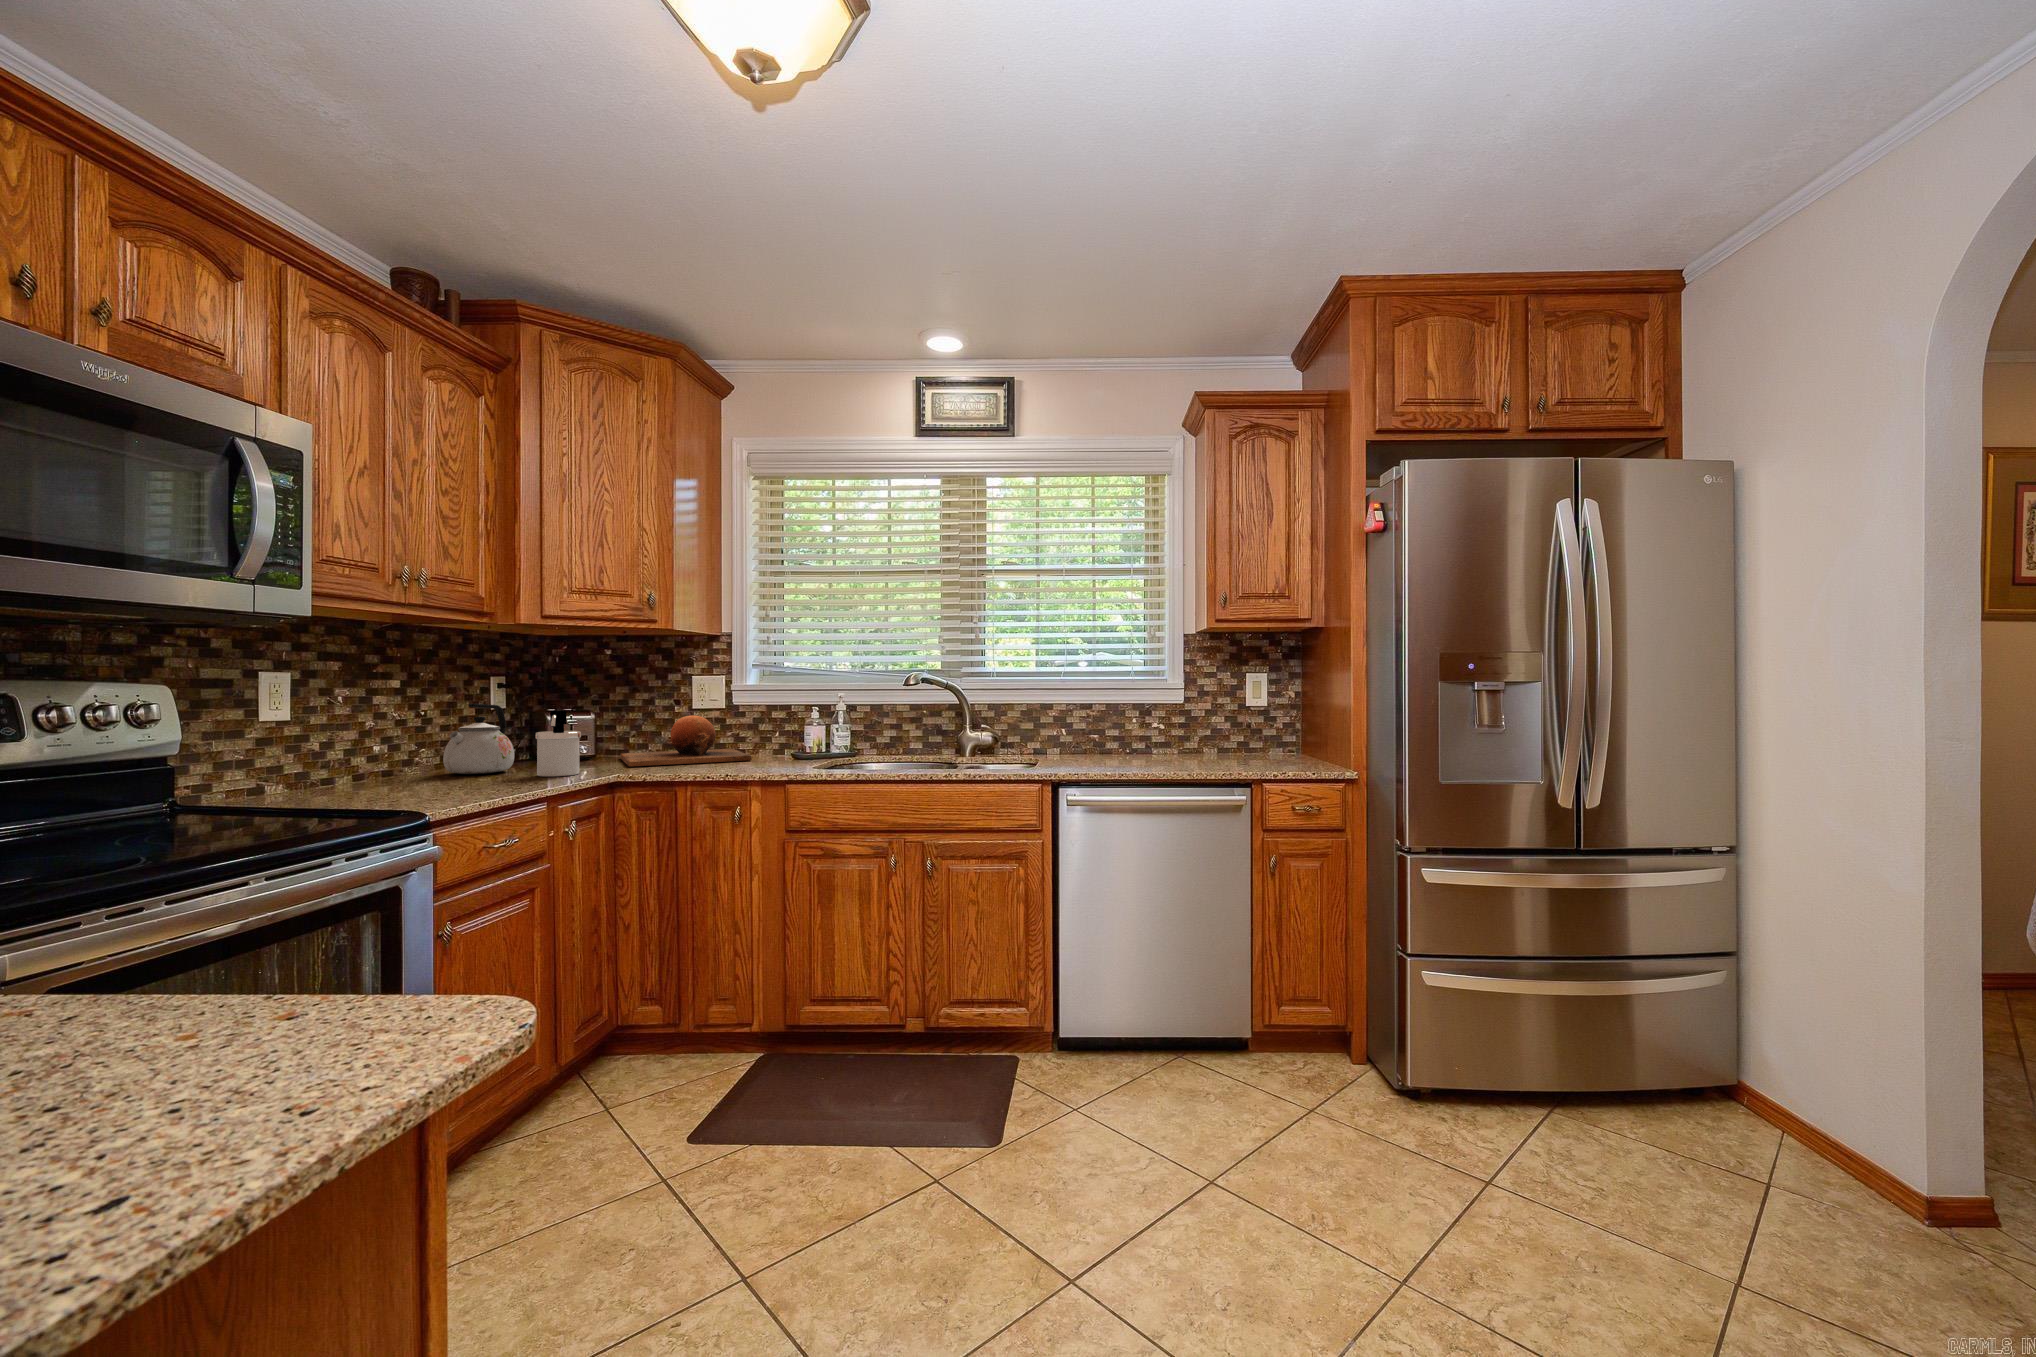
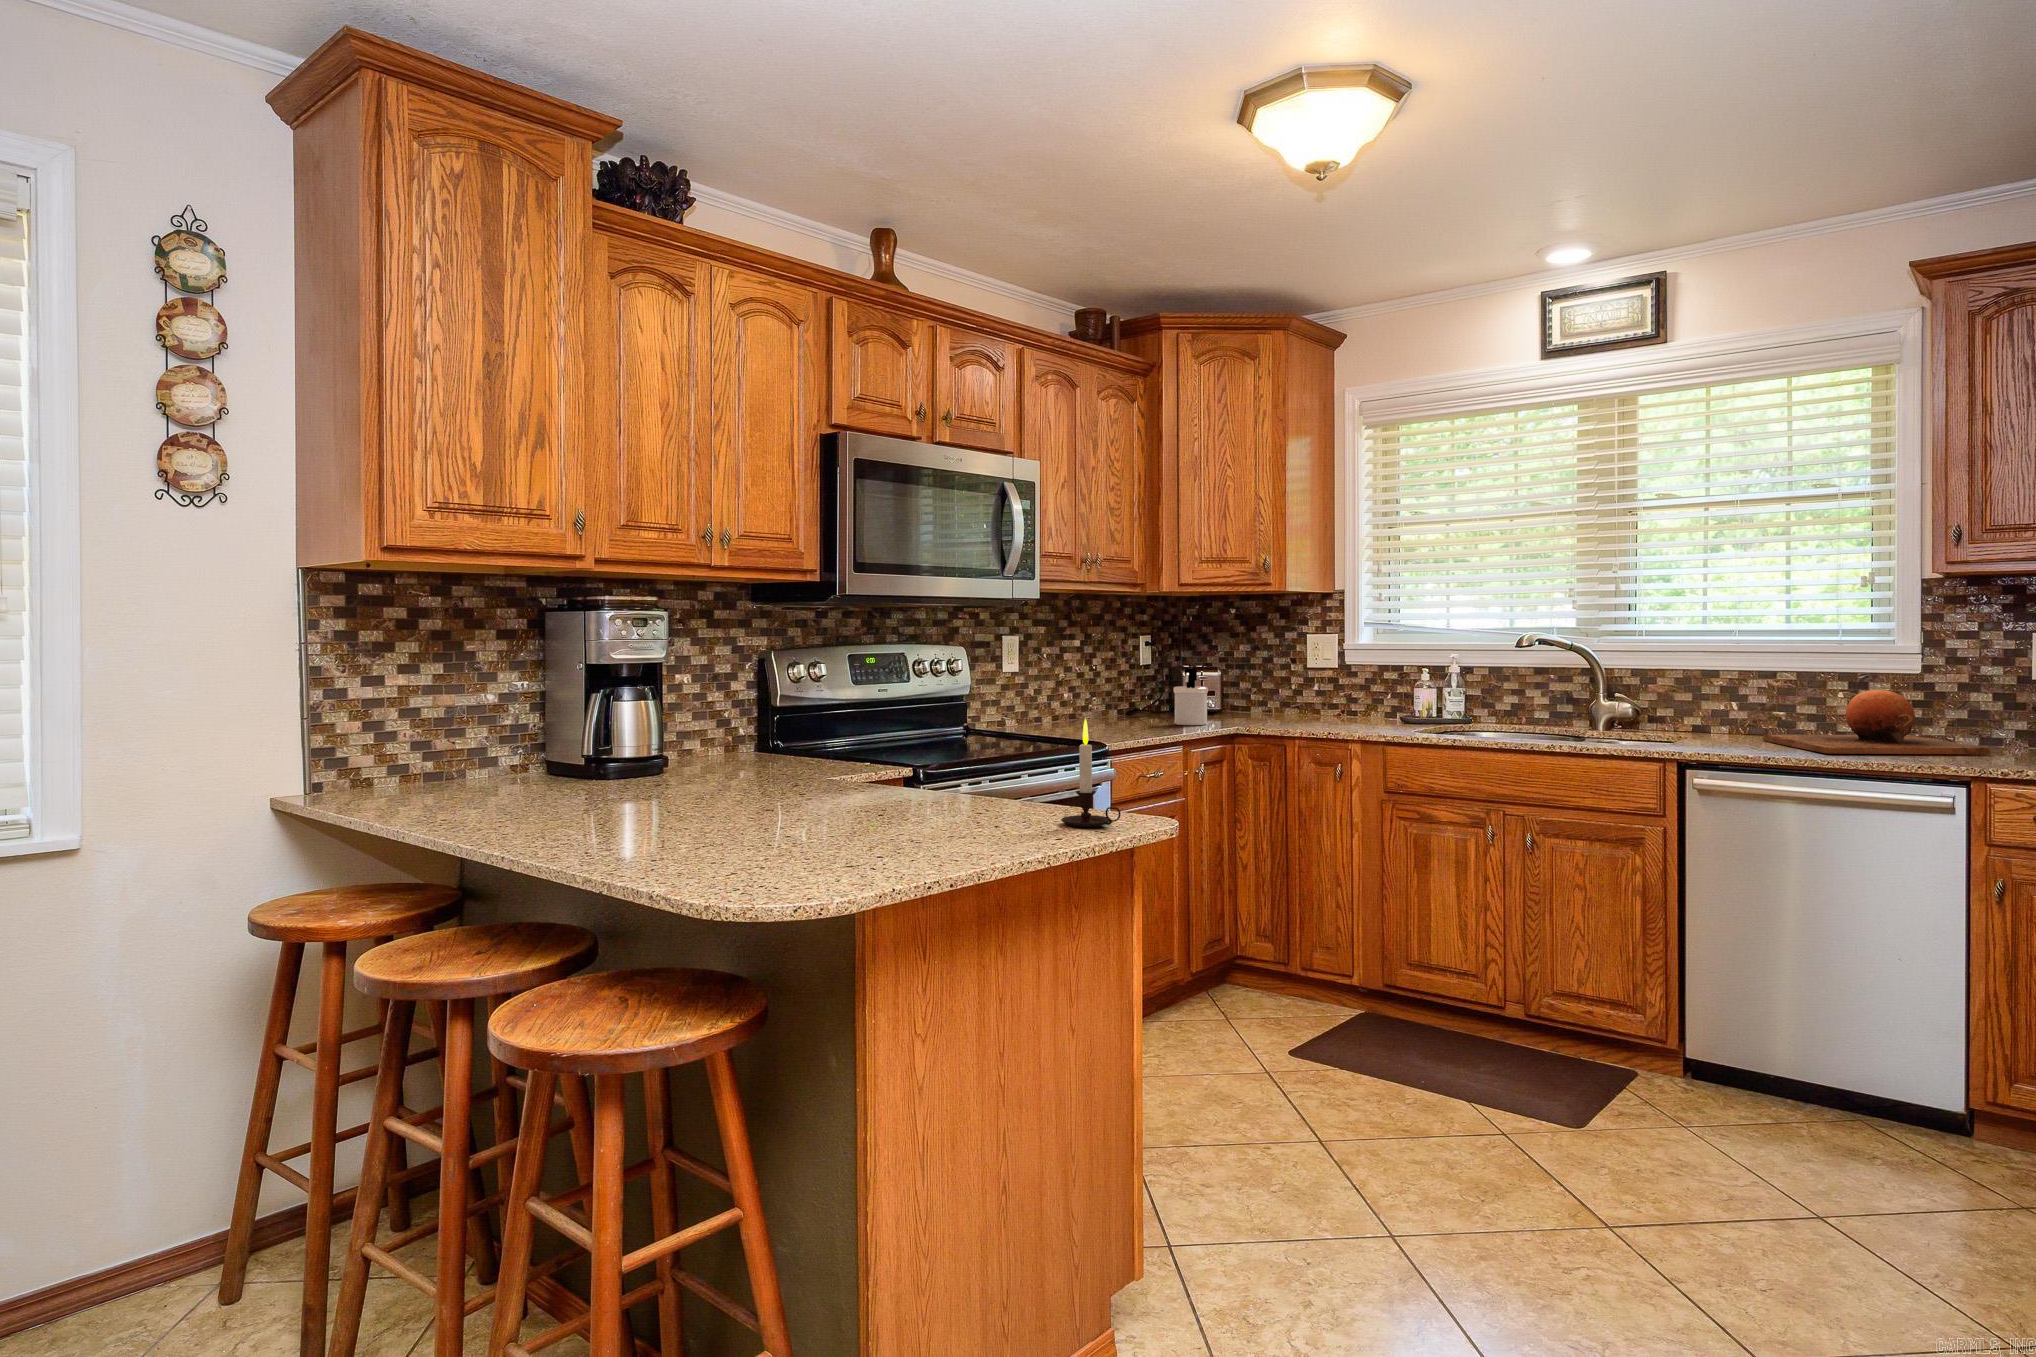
kettle: present [443,704,514,774] -> none [1107,661,1157,720]
chopping board: present [620,715,752,766] -> present [1763,690,1990,754]
candle: none [169,809,365,1098] -> present [1061,719,1121,827]

